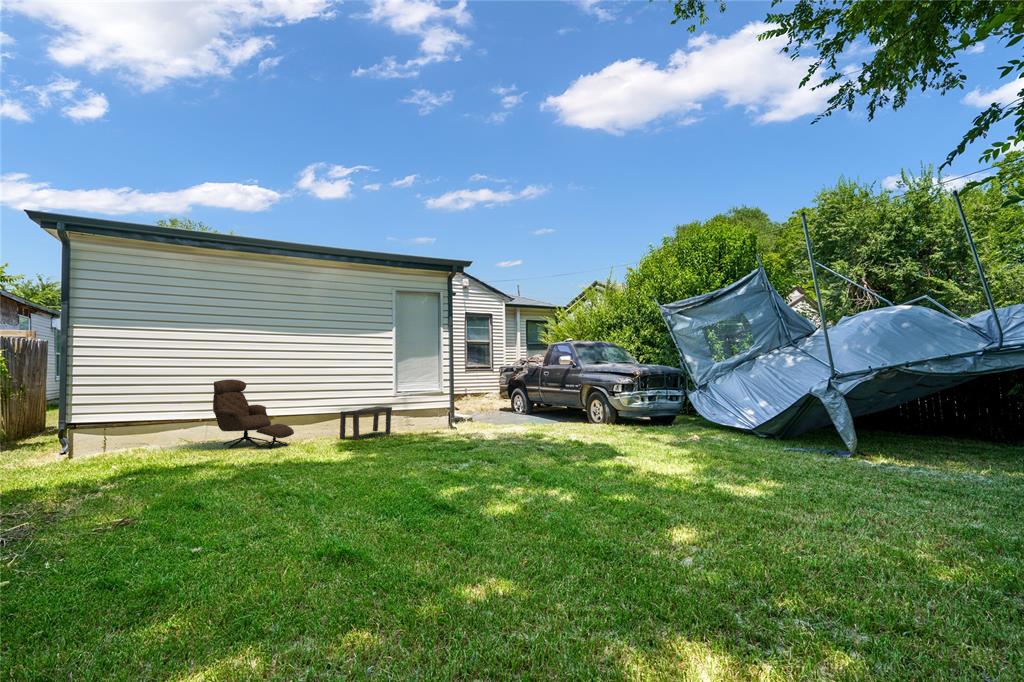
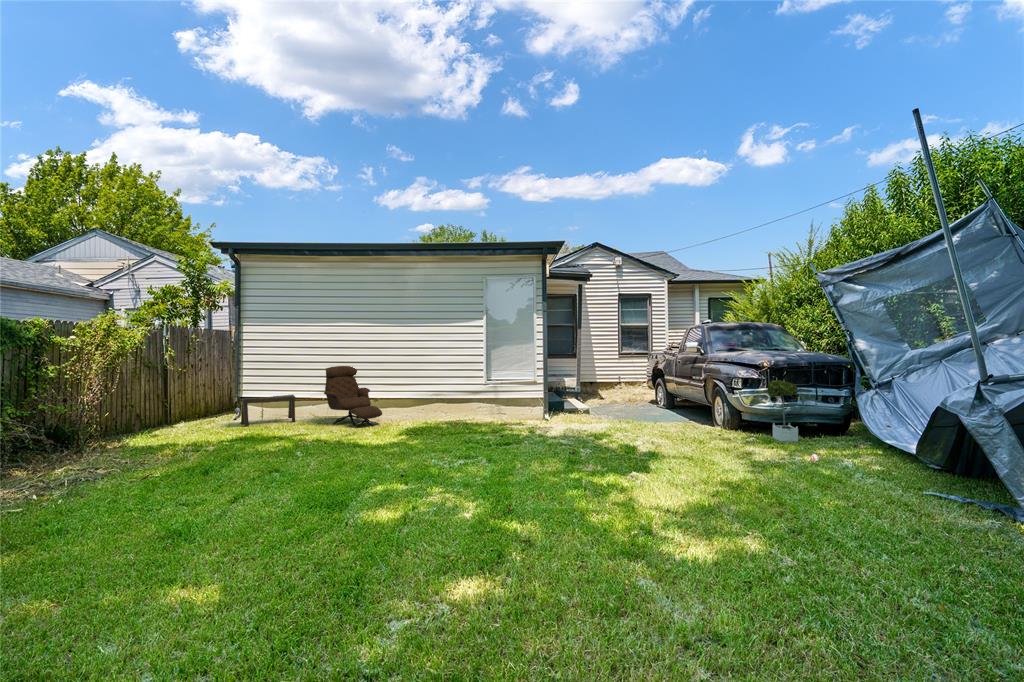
potted tree: none [639,383,660,429] -> present [767,380,798,442]
bench: present [340,406,392,440] -> present [241,394,295,427]

